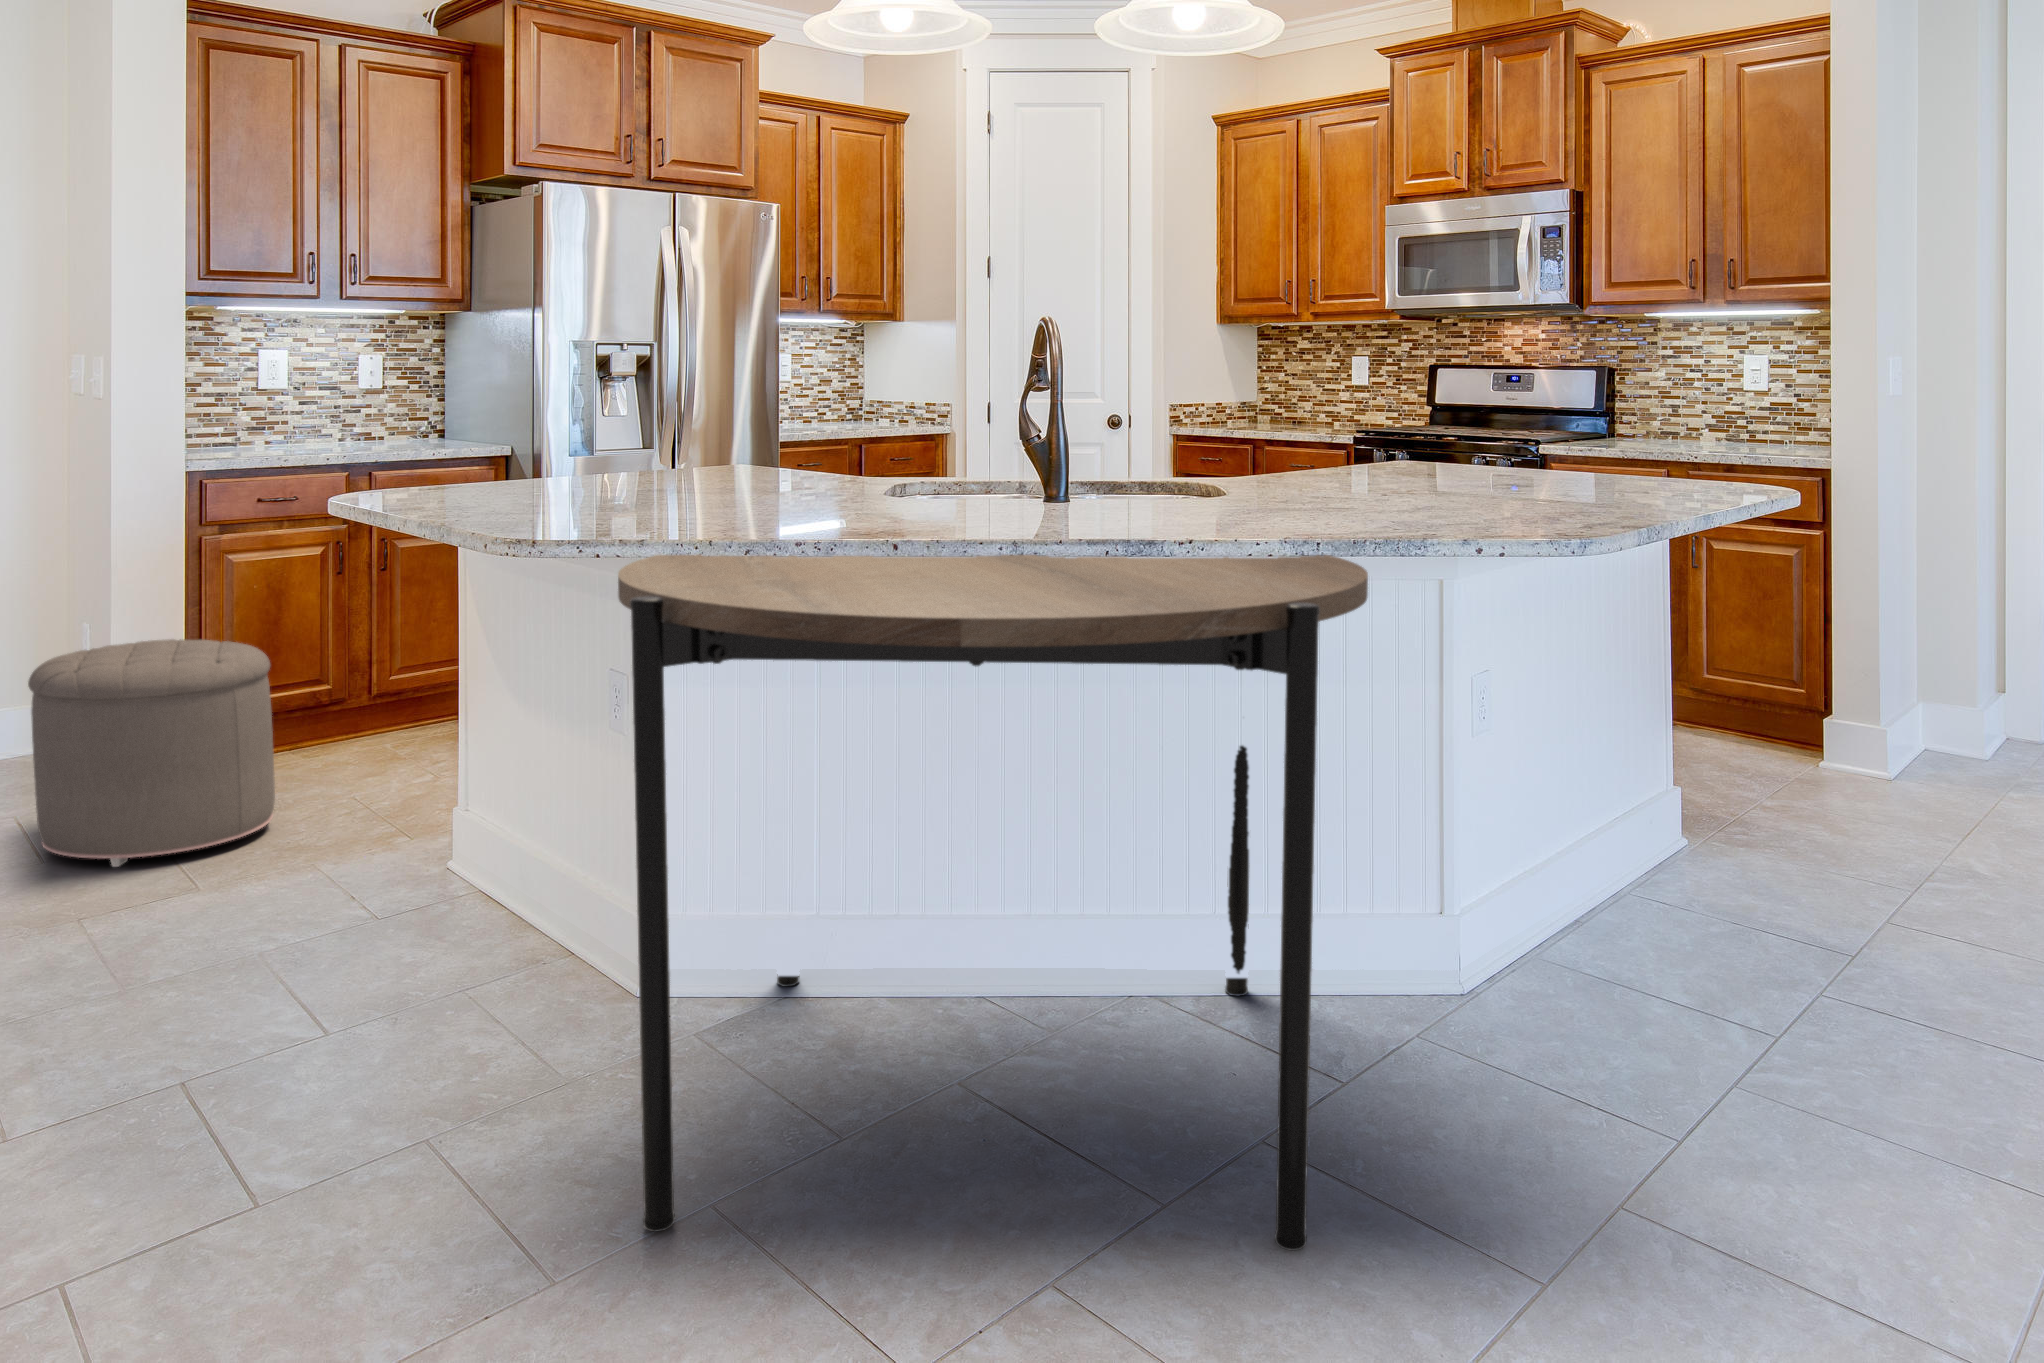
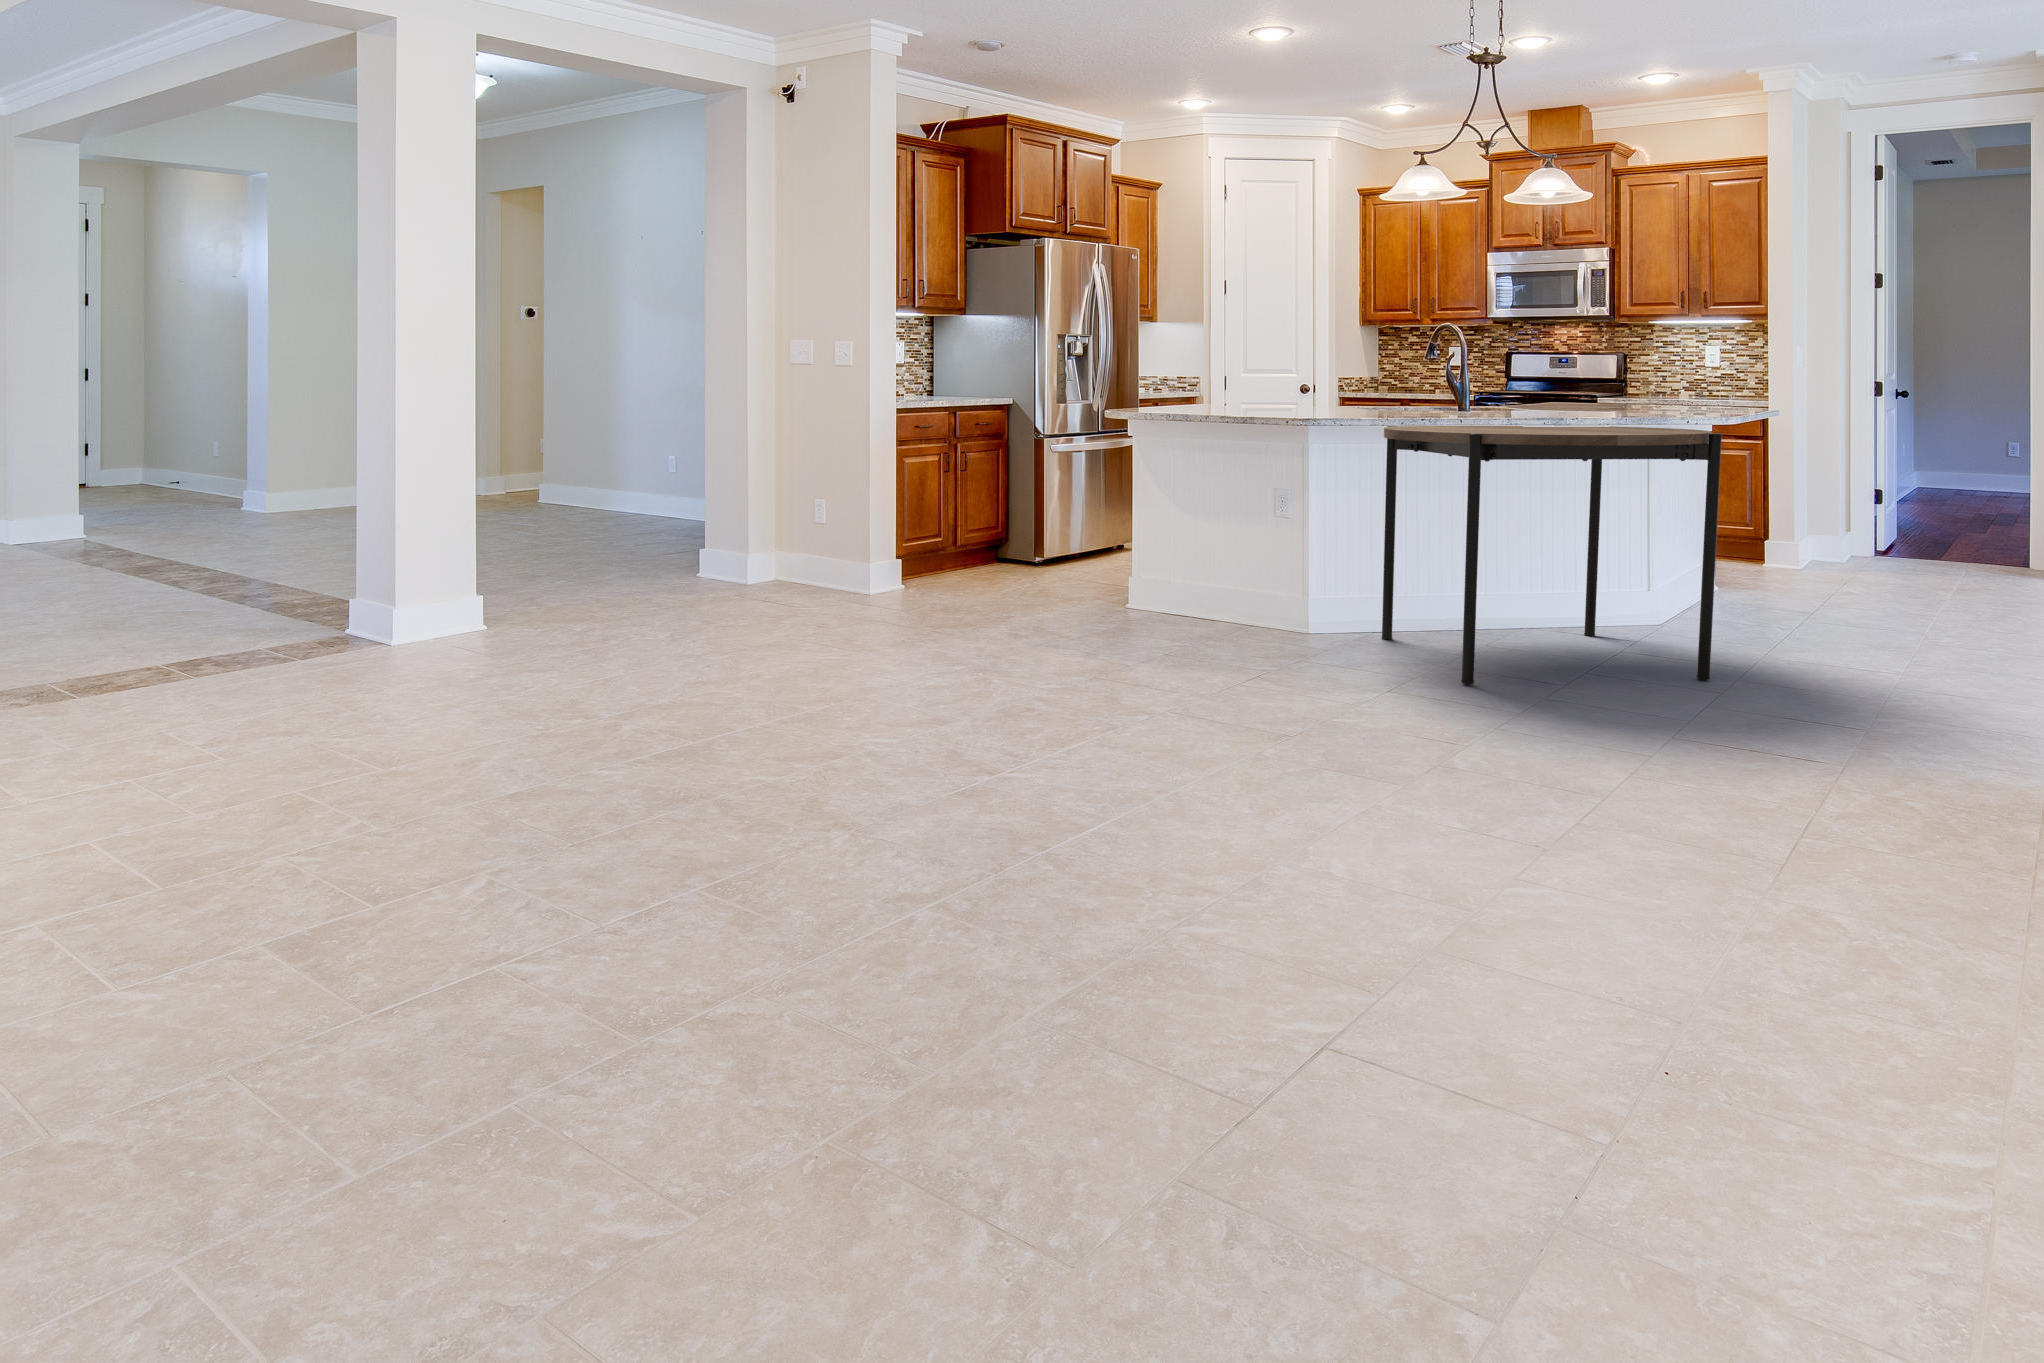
ottoman: present [28,639,275,867] -> none [889,502,1006,619]

